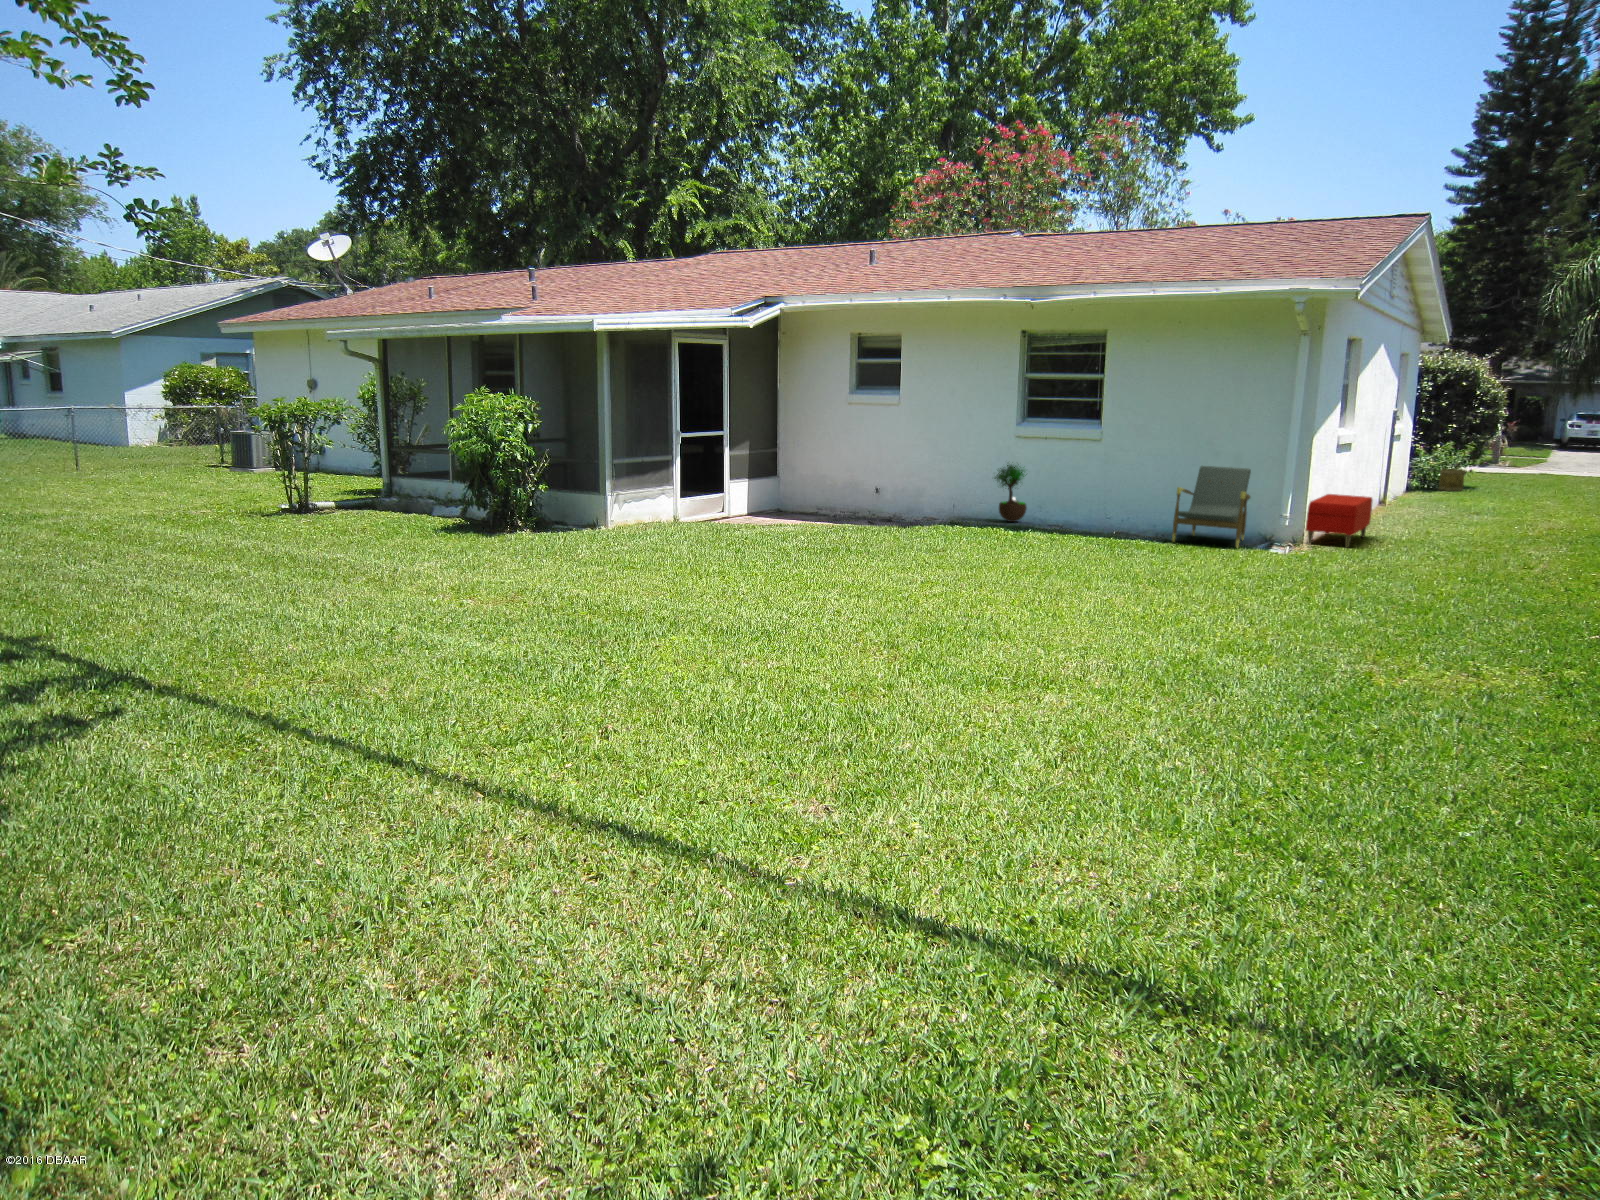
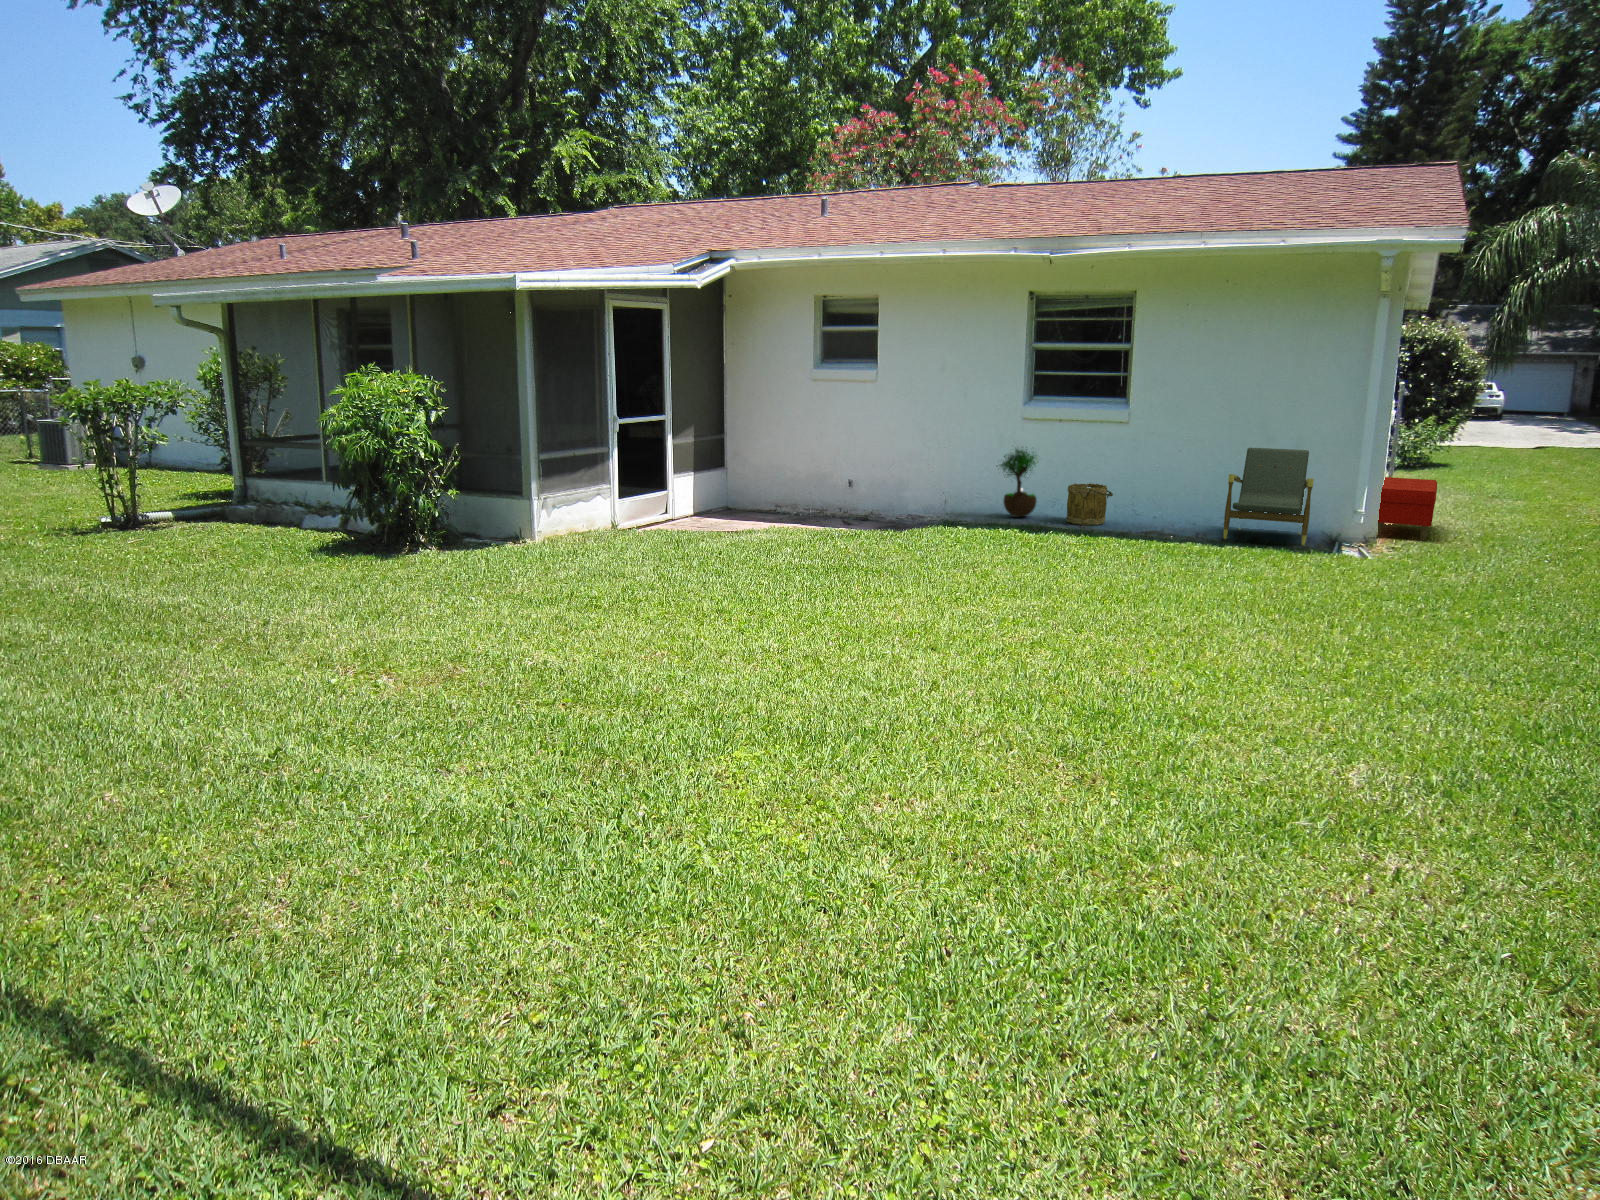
bucket: present [1439,468,1466,491] -> present [1066,483,1113,525]

